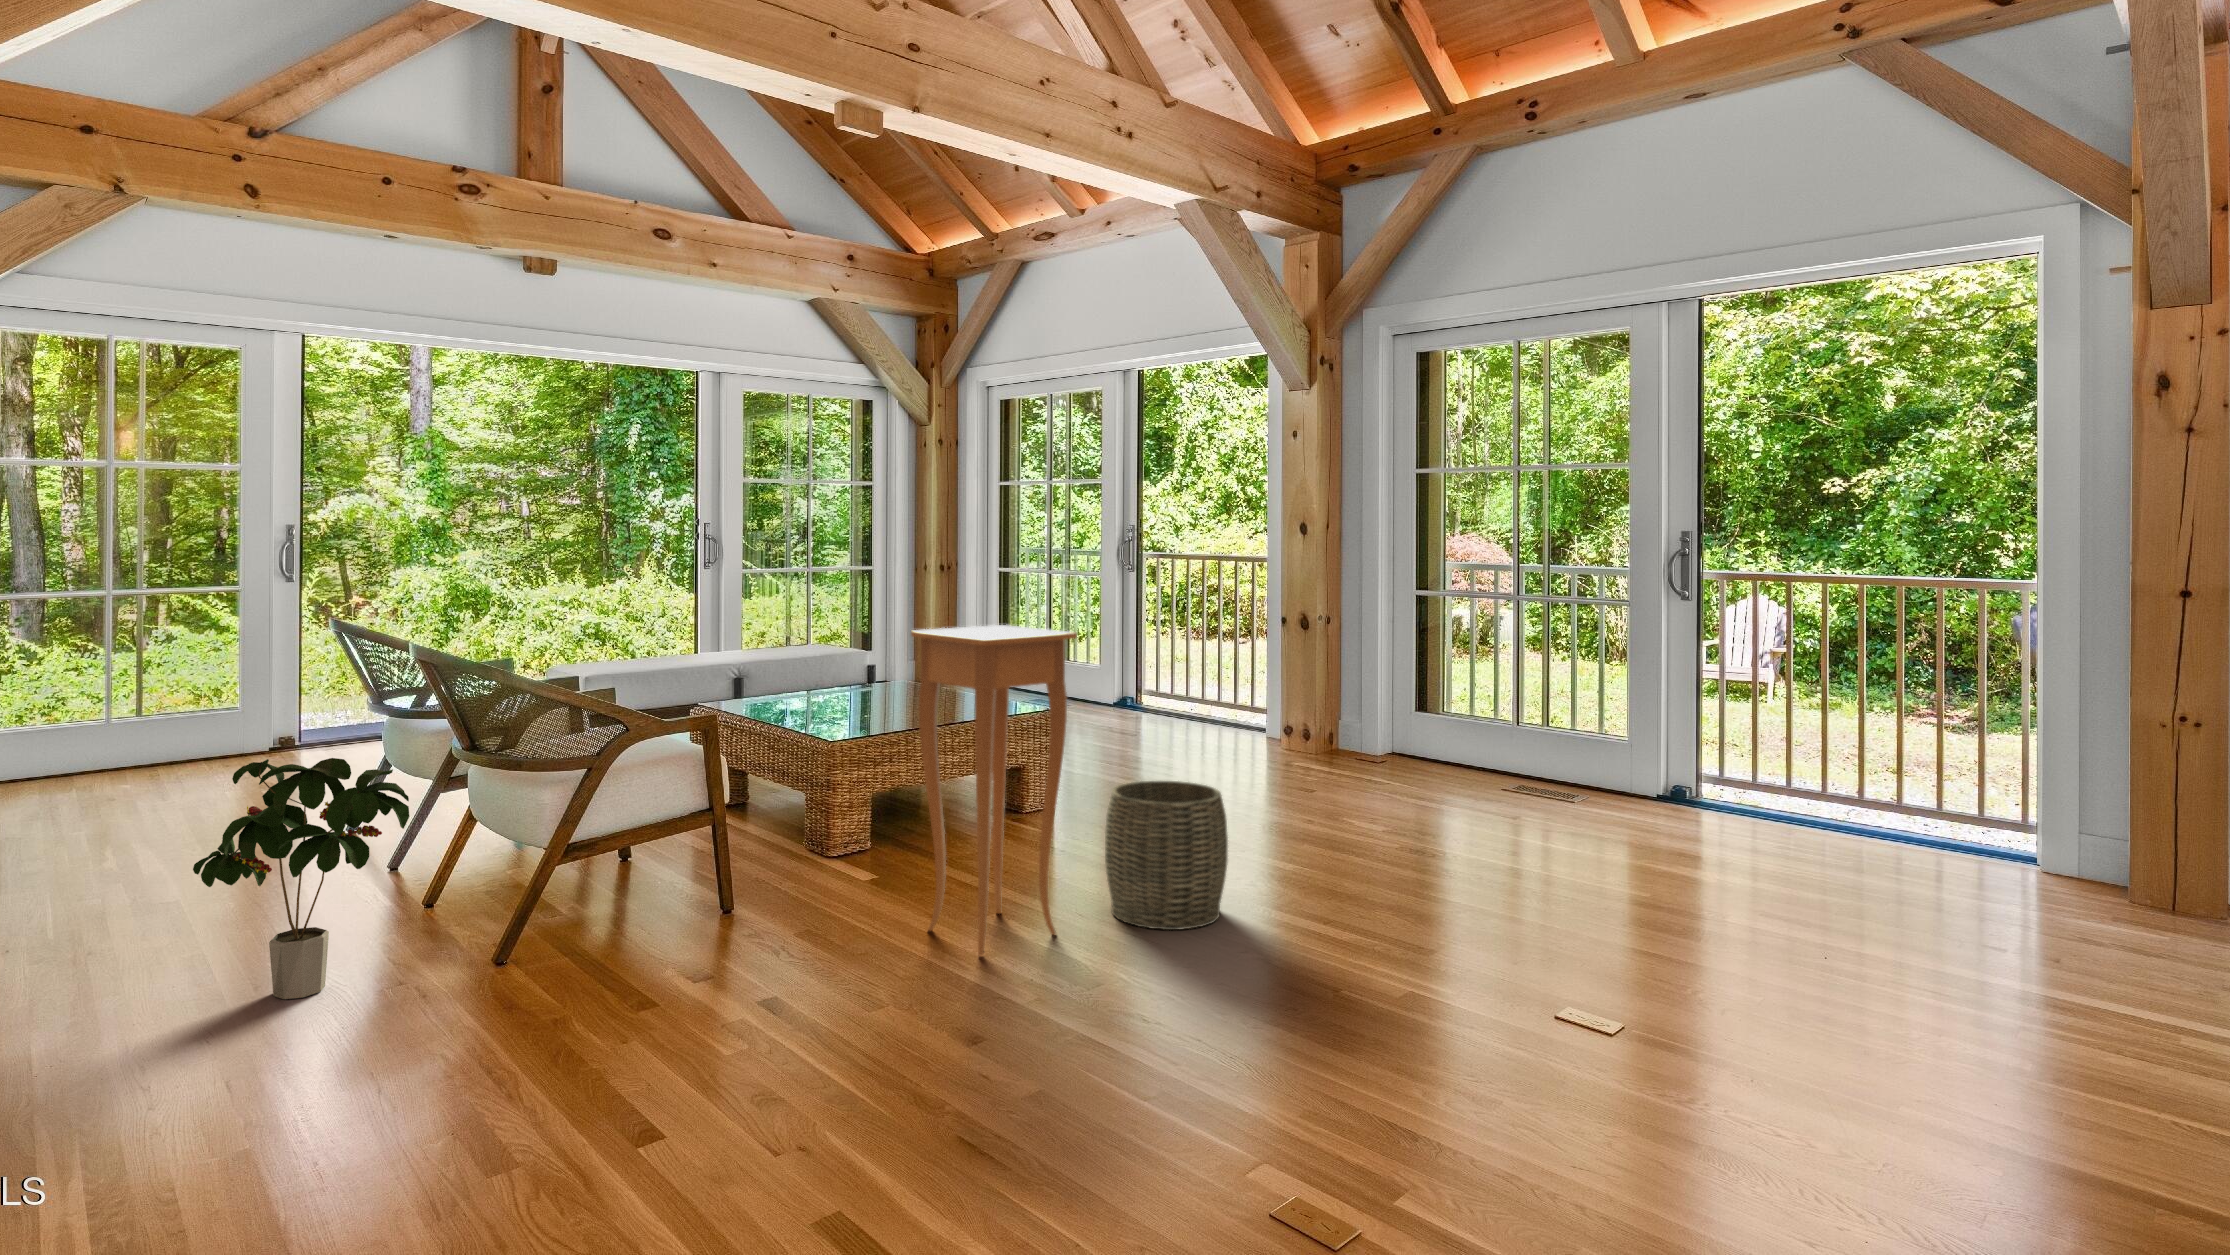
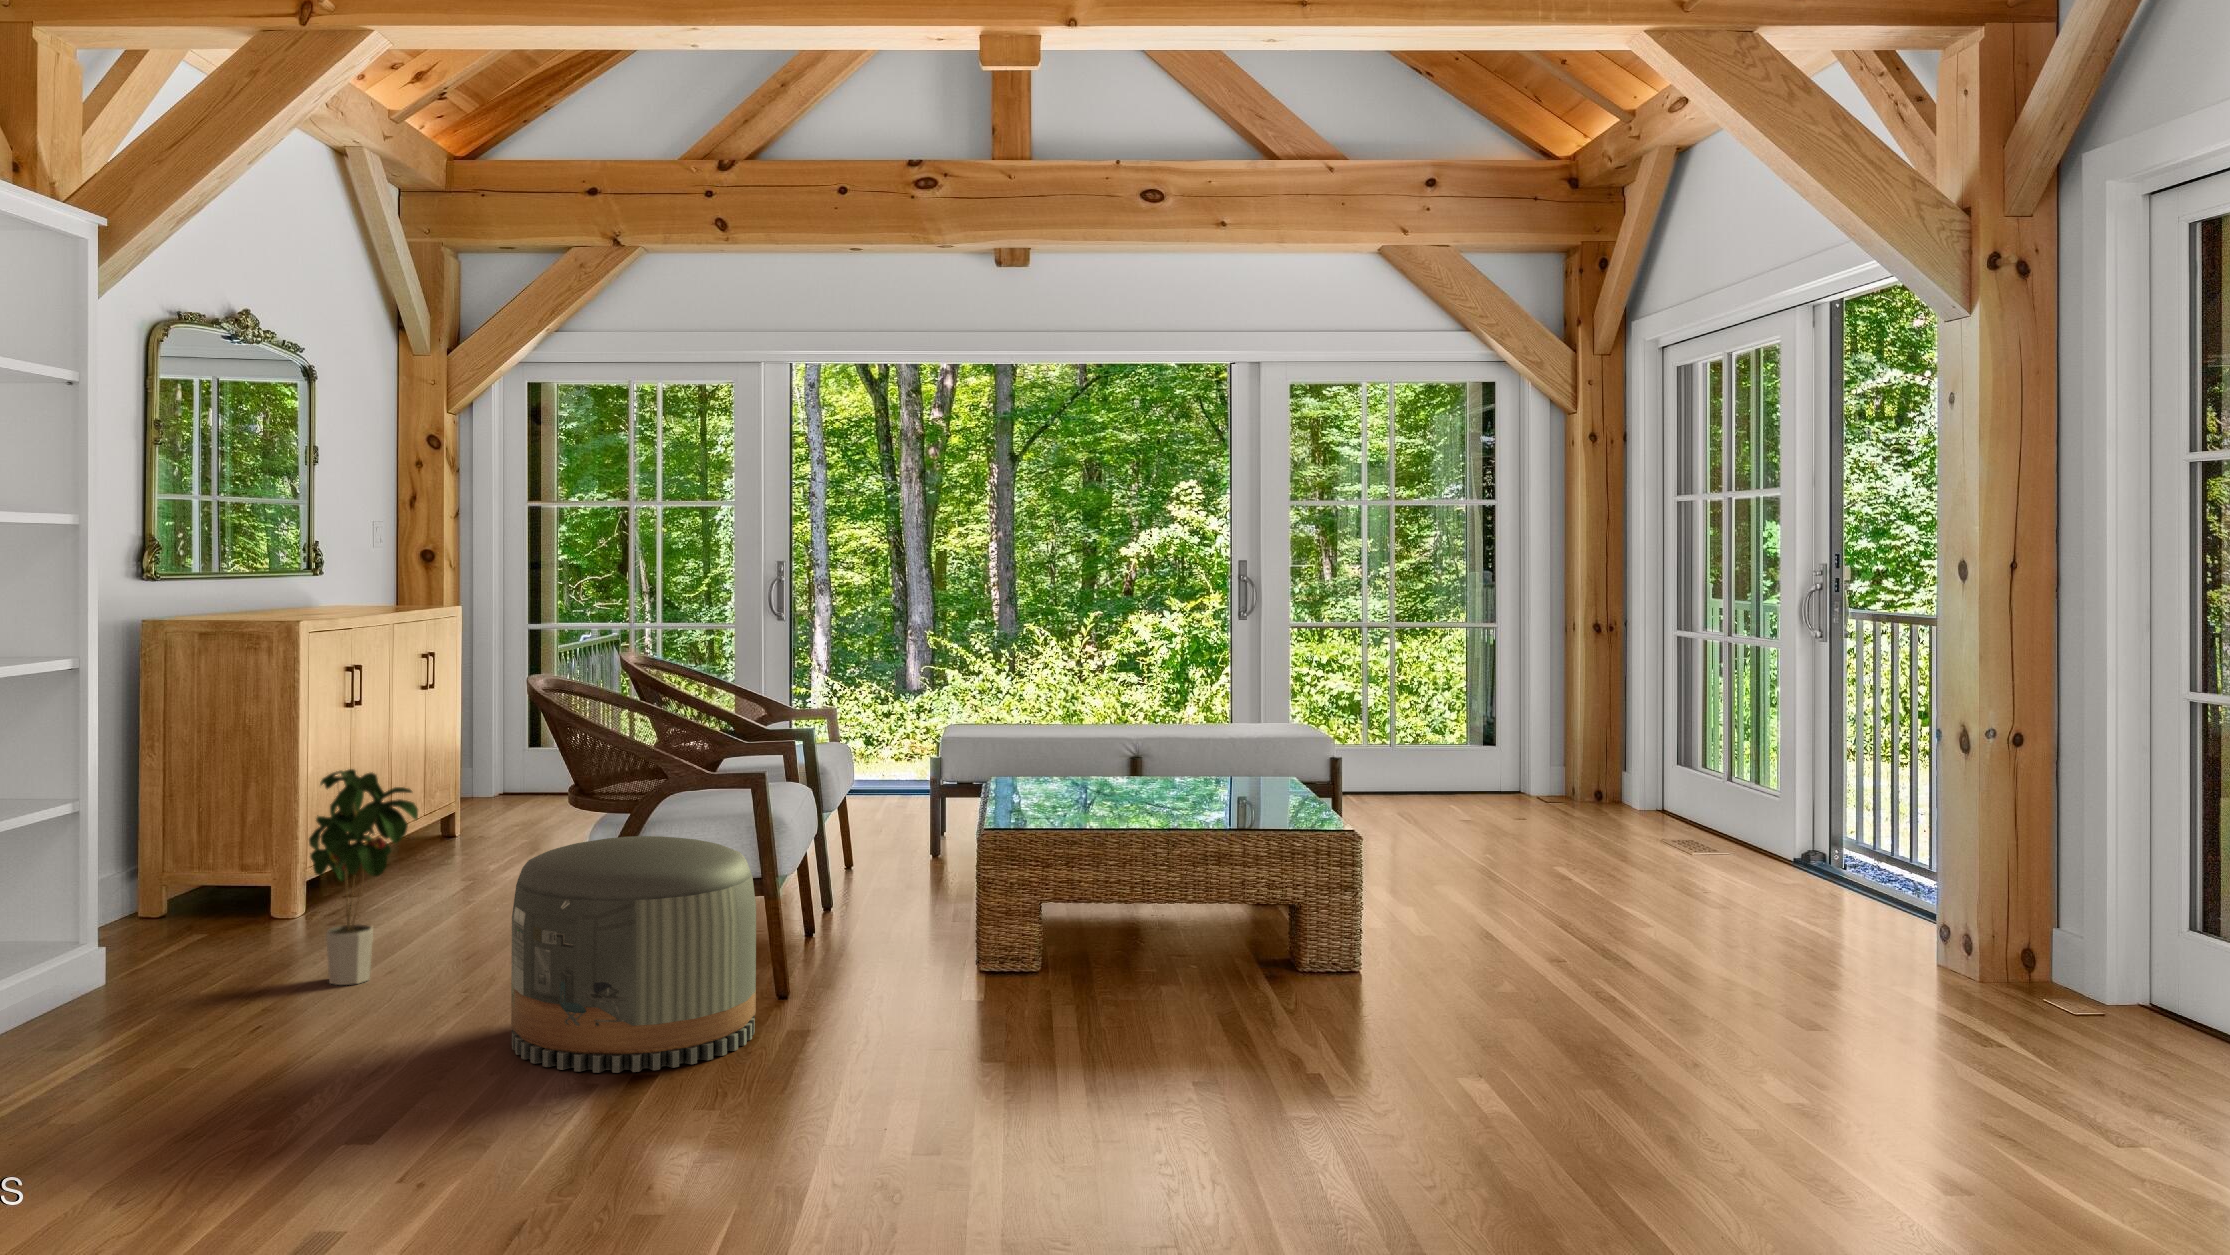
side table: present [911,625,1077,956] -> none [813,686,977,1094]
pouf: none [619,777,844,1002] -> present [511,836,756,1073]
woven basket: present [1105,781,1228,930] -> none [1042,918,1214,1131]

